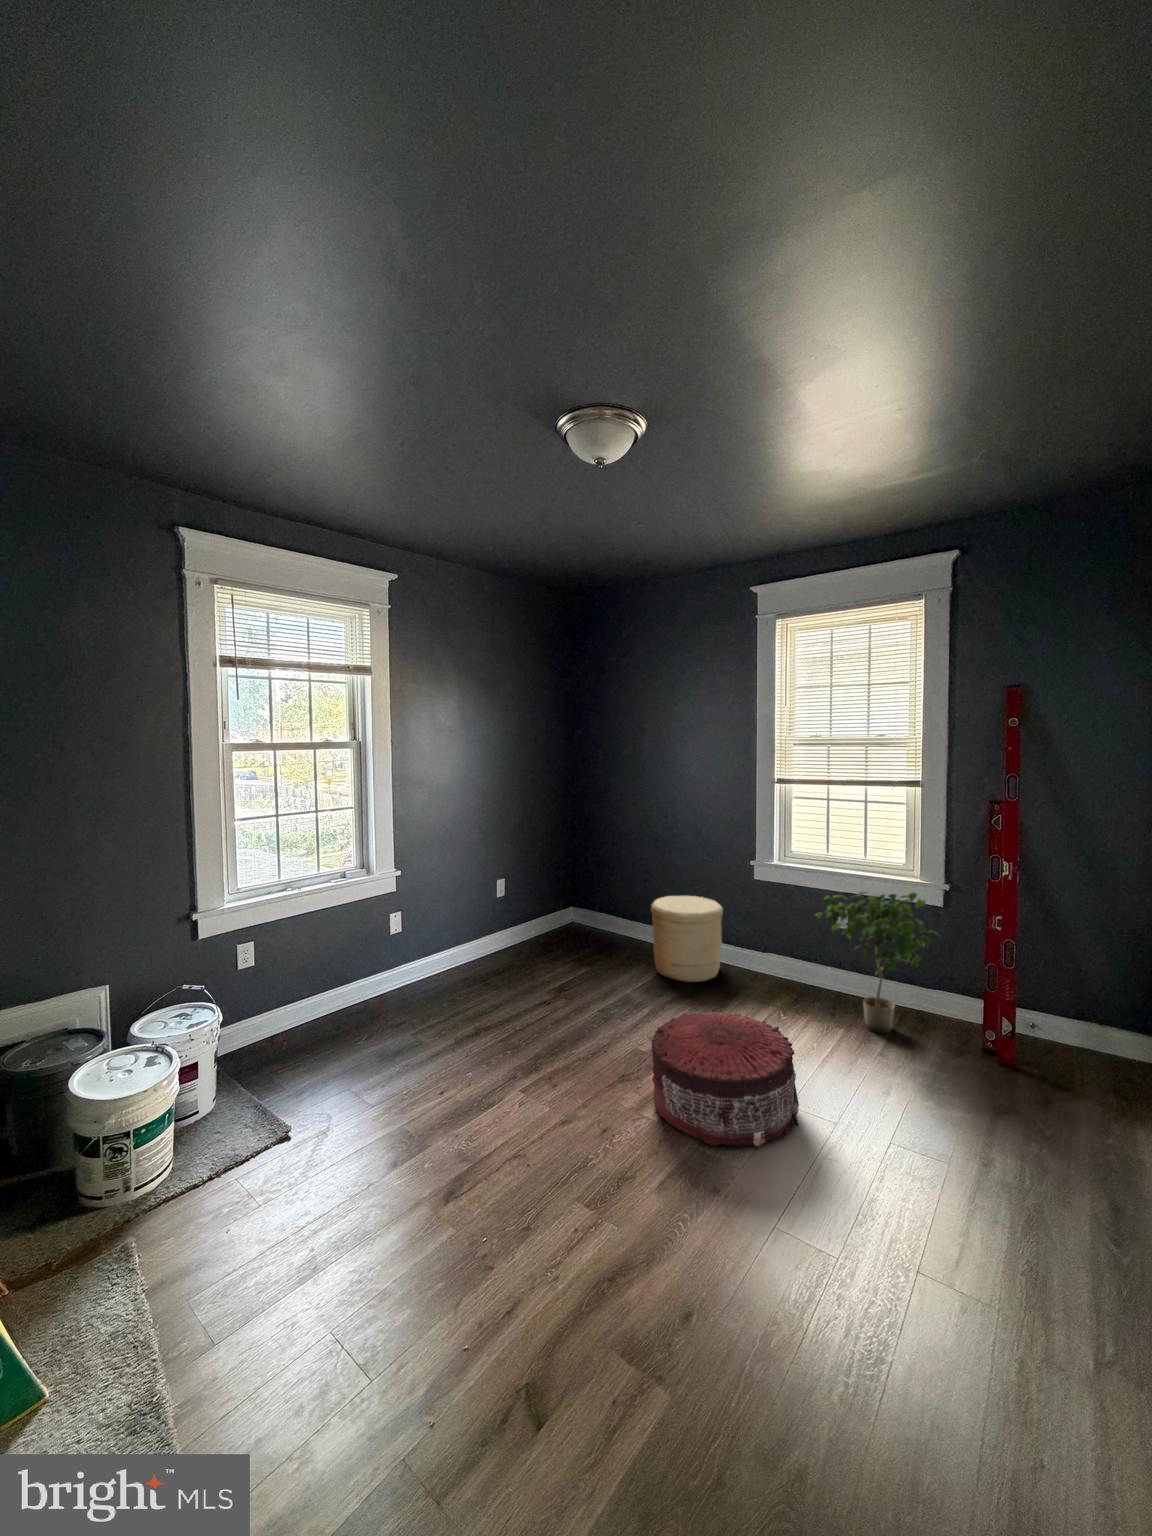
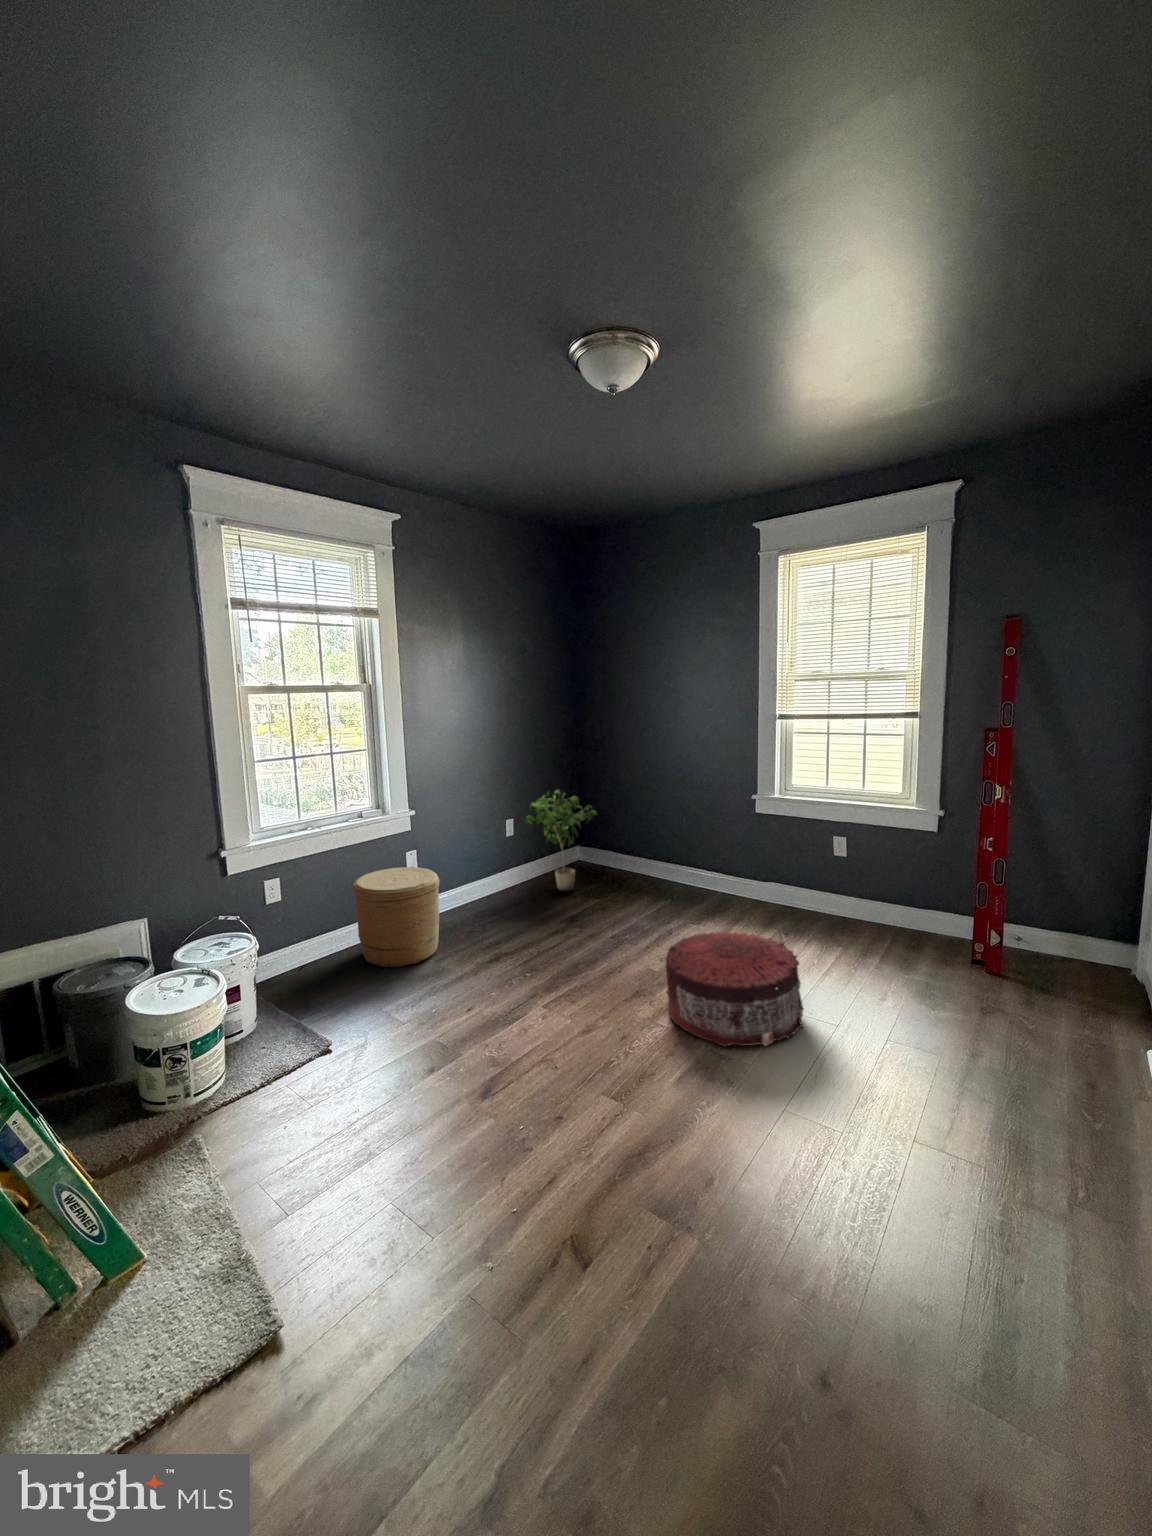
potted plant: present [815,891,939,1033] -> present [524,790,597,891]
woven basket: present [651,896,723,982] -> present [353,867,439,968]

